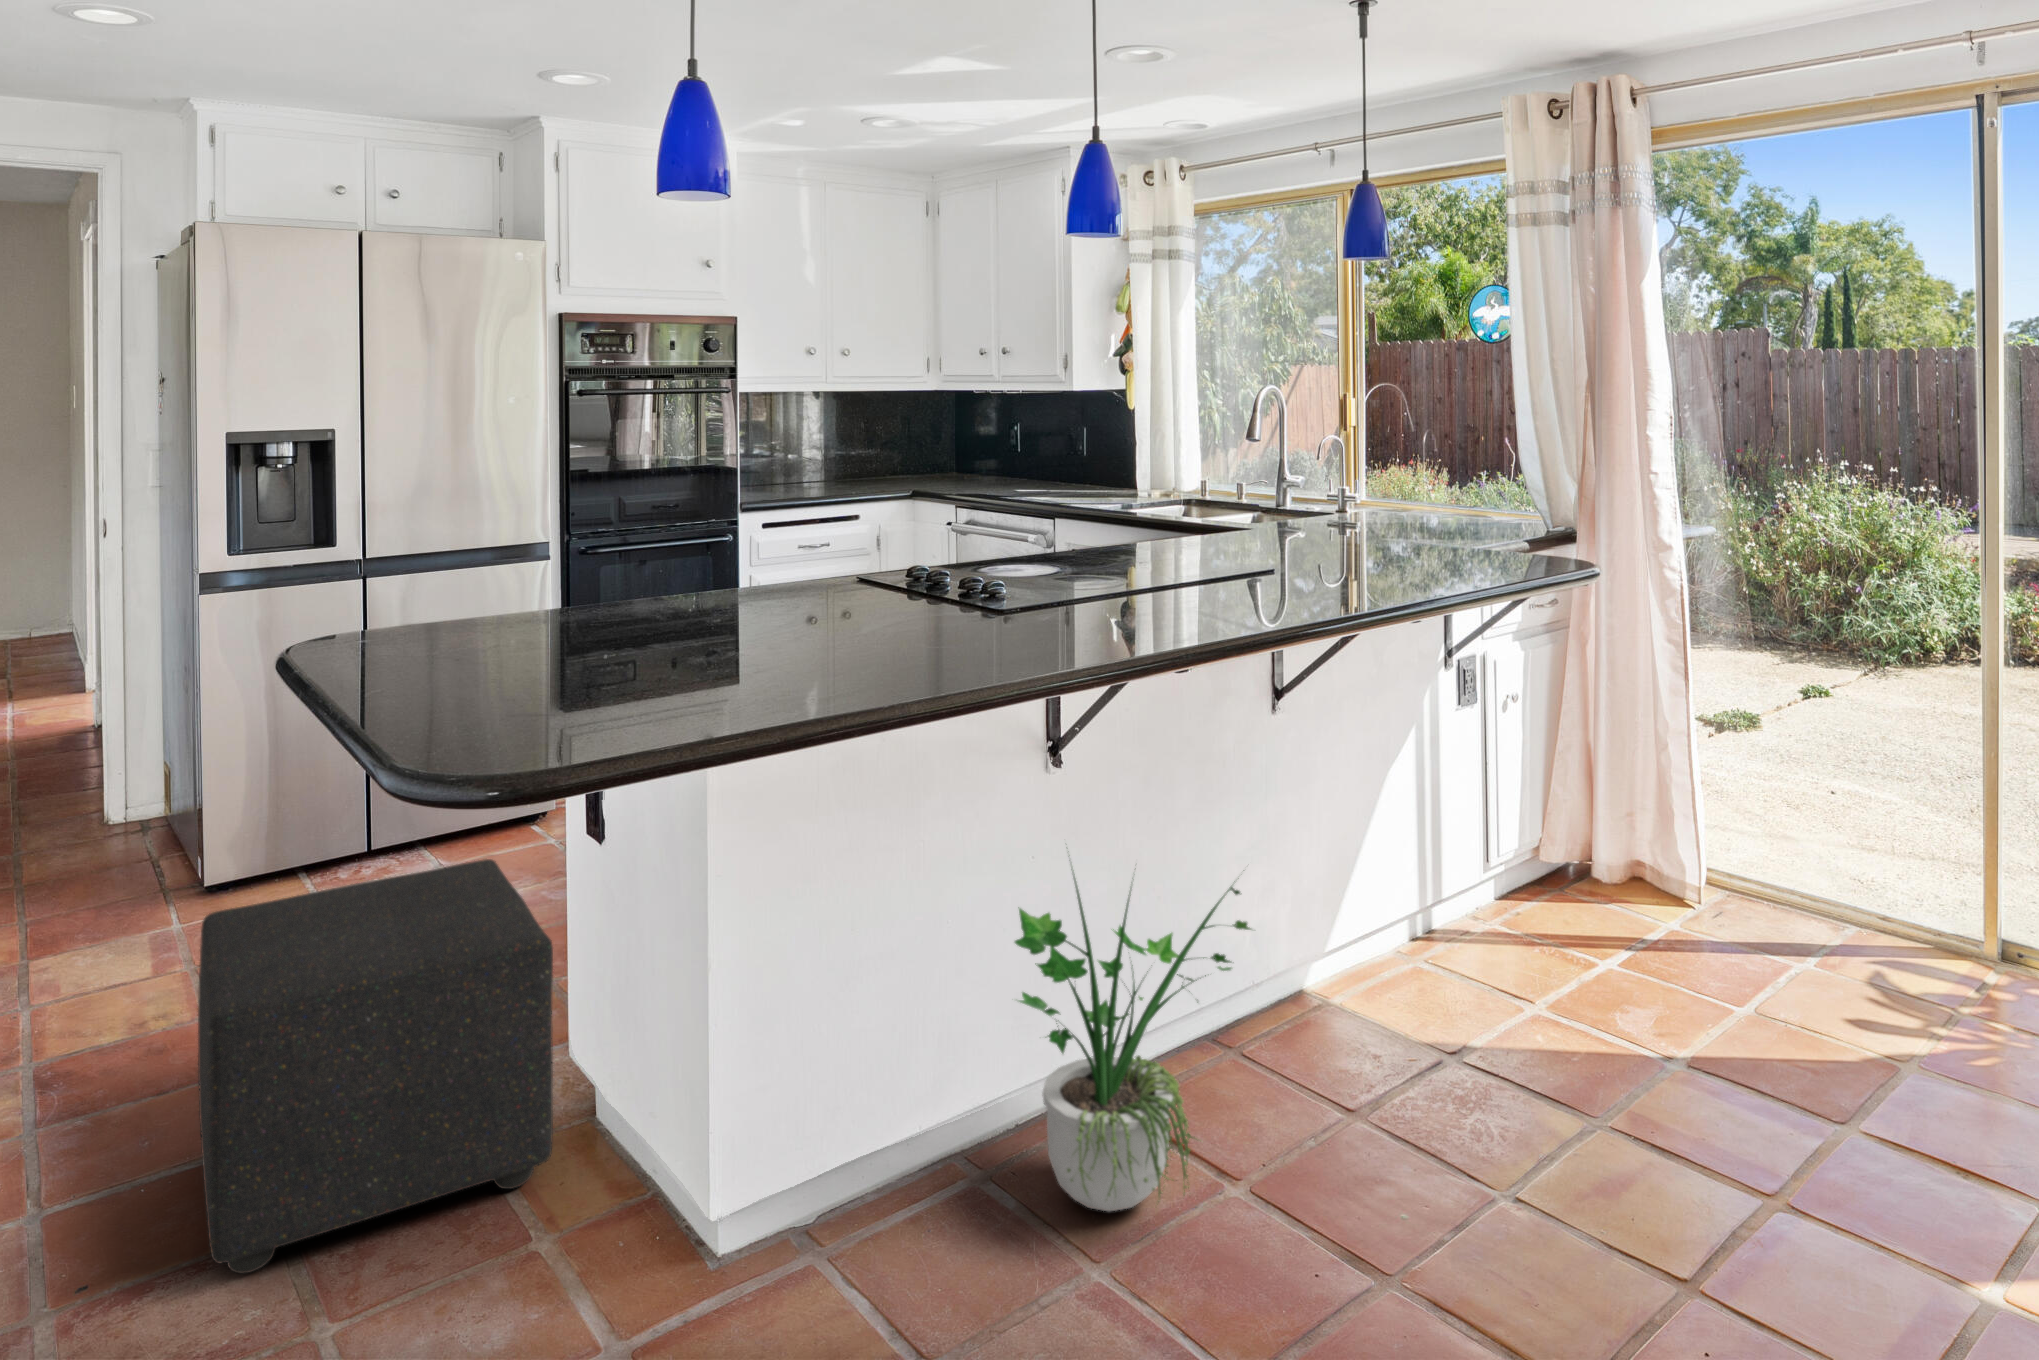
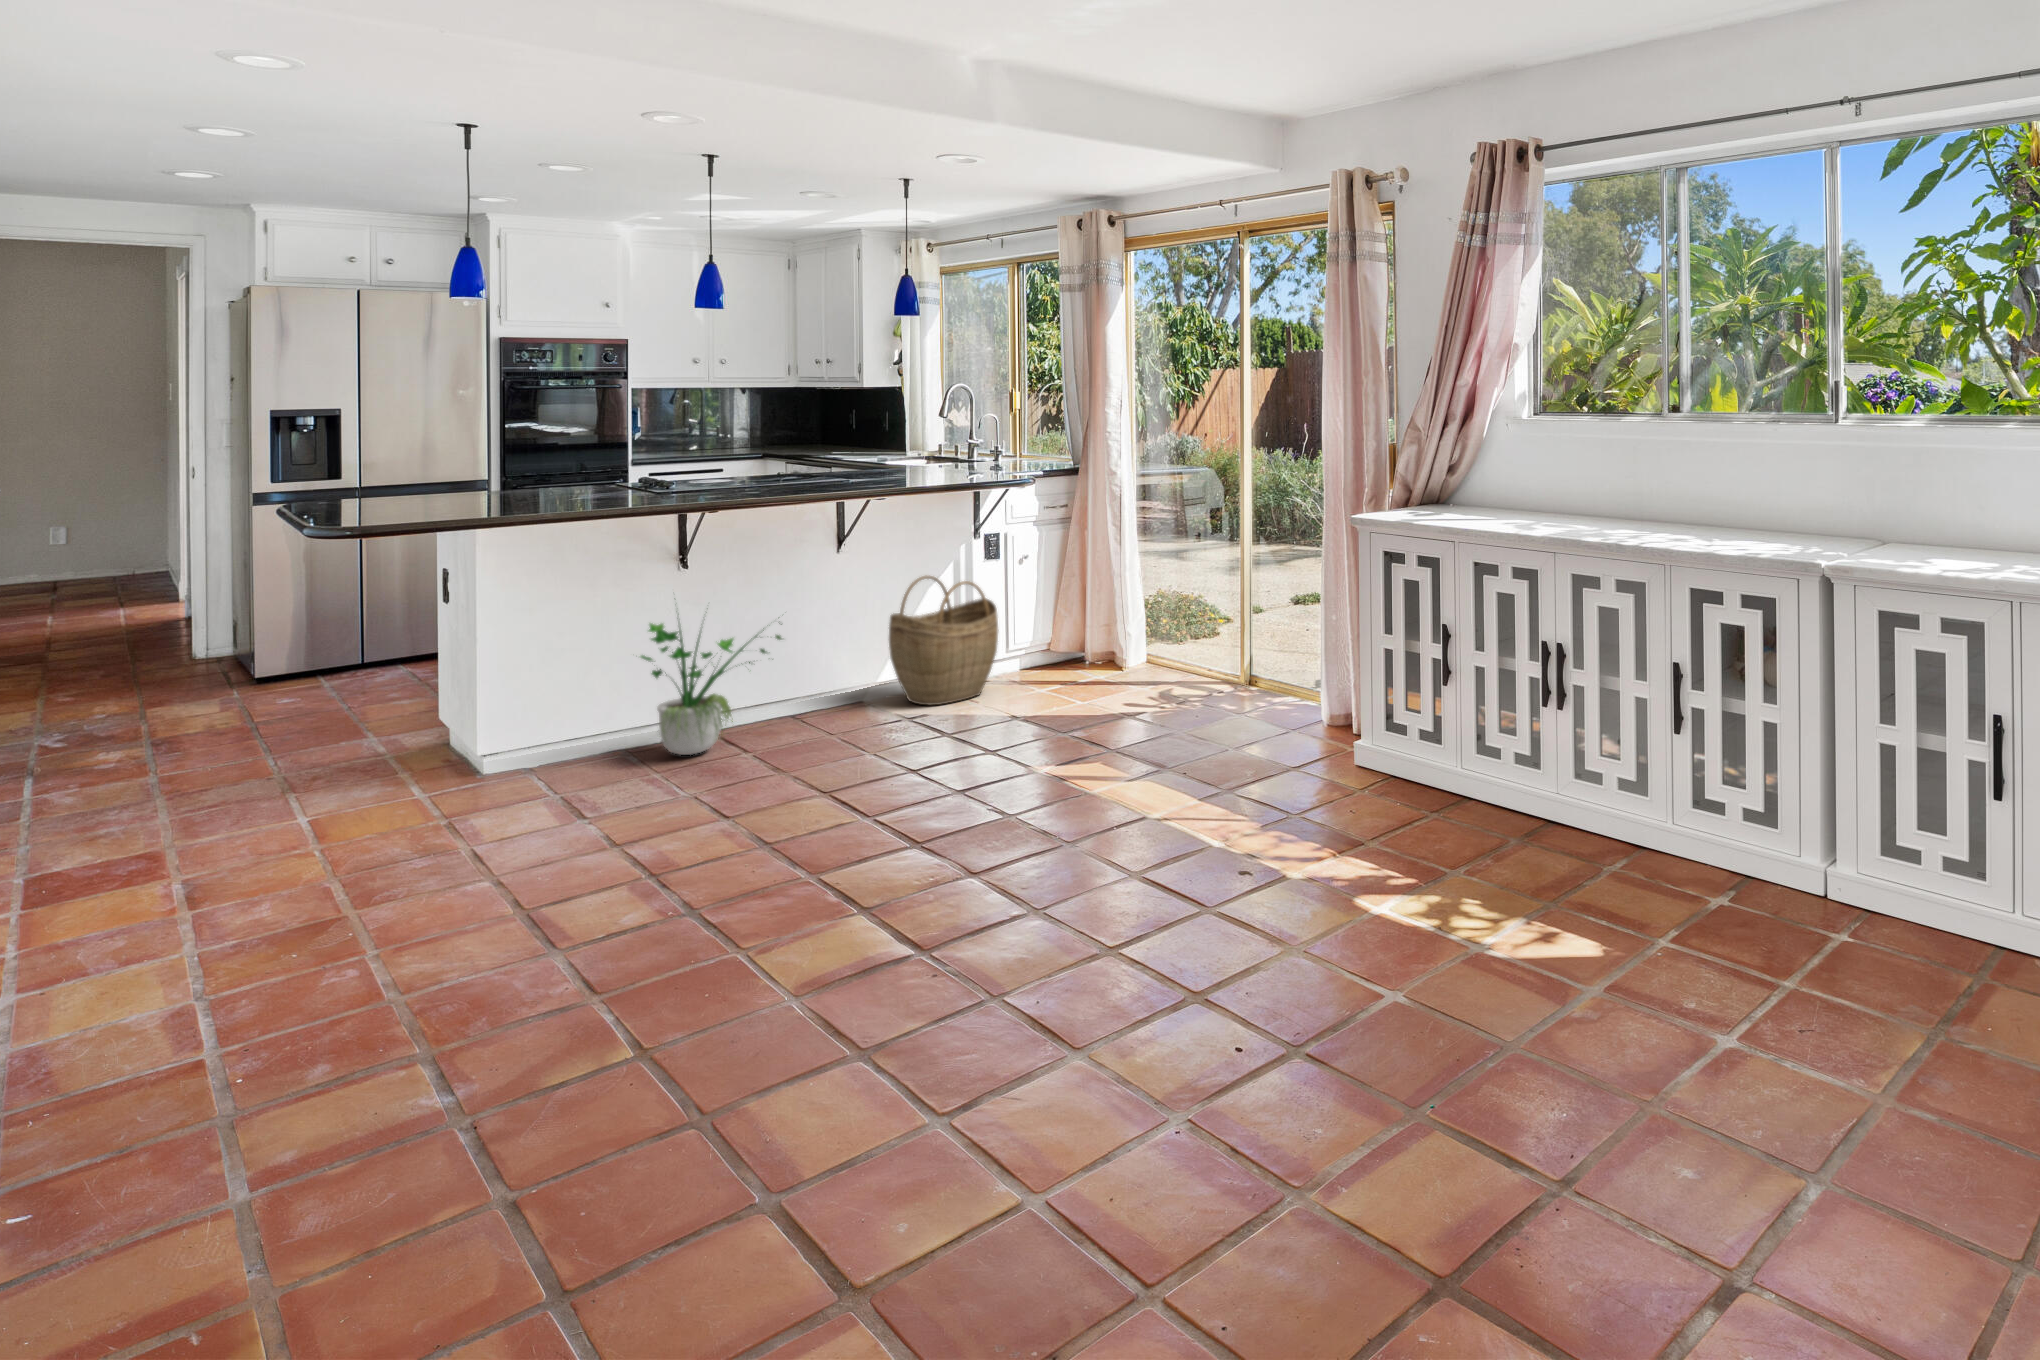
woven basket: none [1356,758,1548,1029] -> present [889,576,999,706]
ottoman: present [198,859,553,1273] -> none [241,623,419,783]

